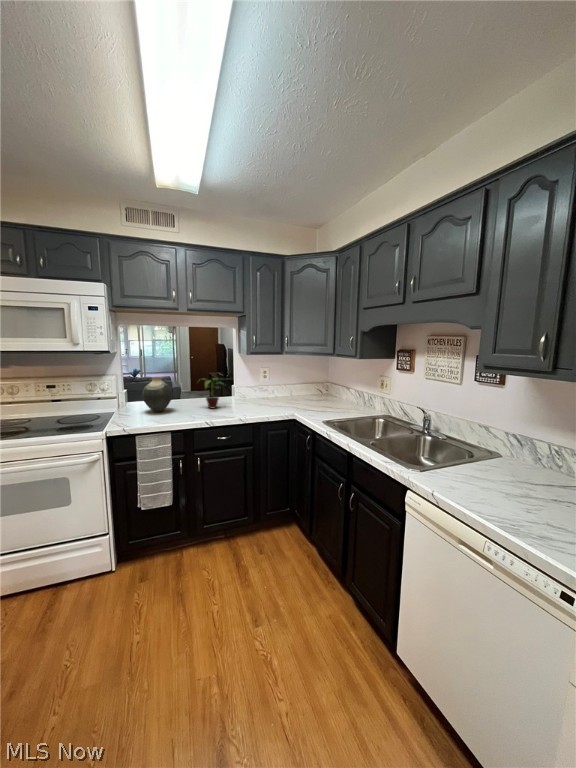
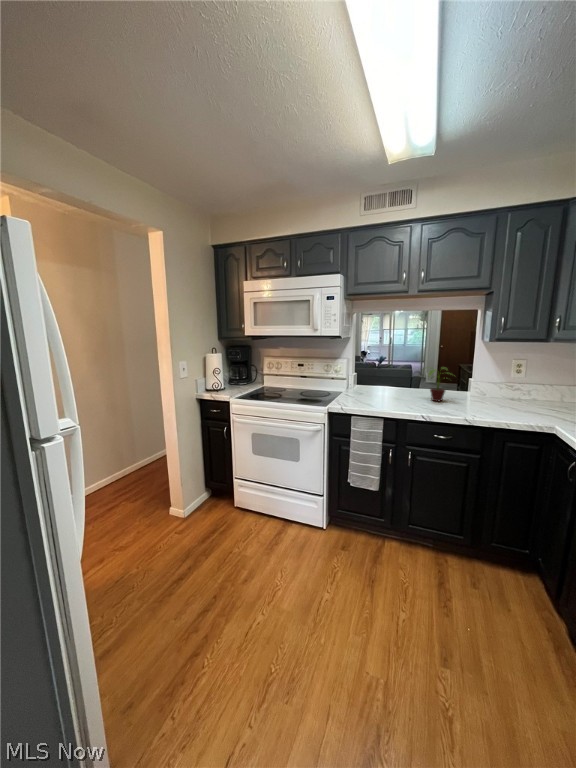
vase: present [142,377,173,412] -> none [365,362,394,397]

